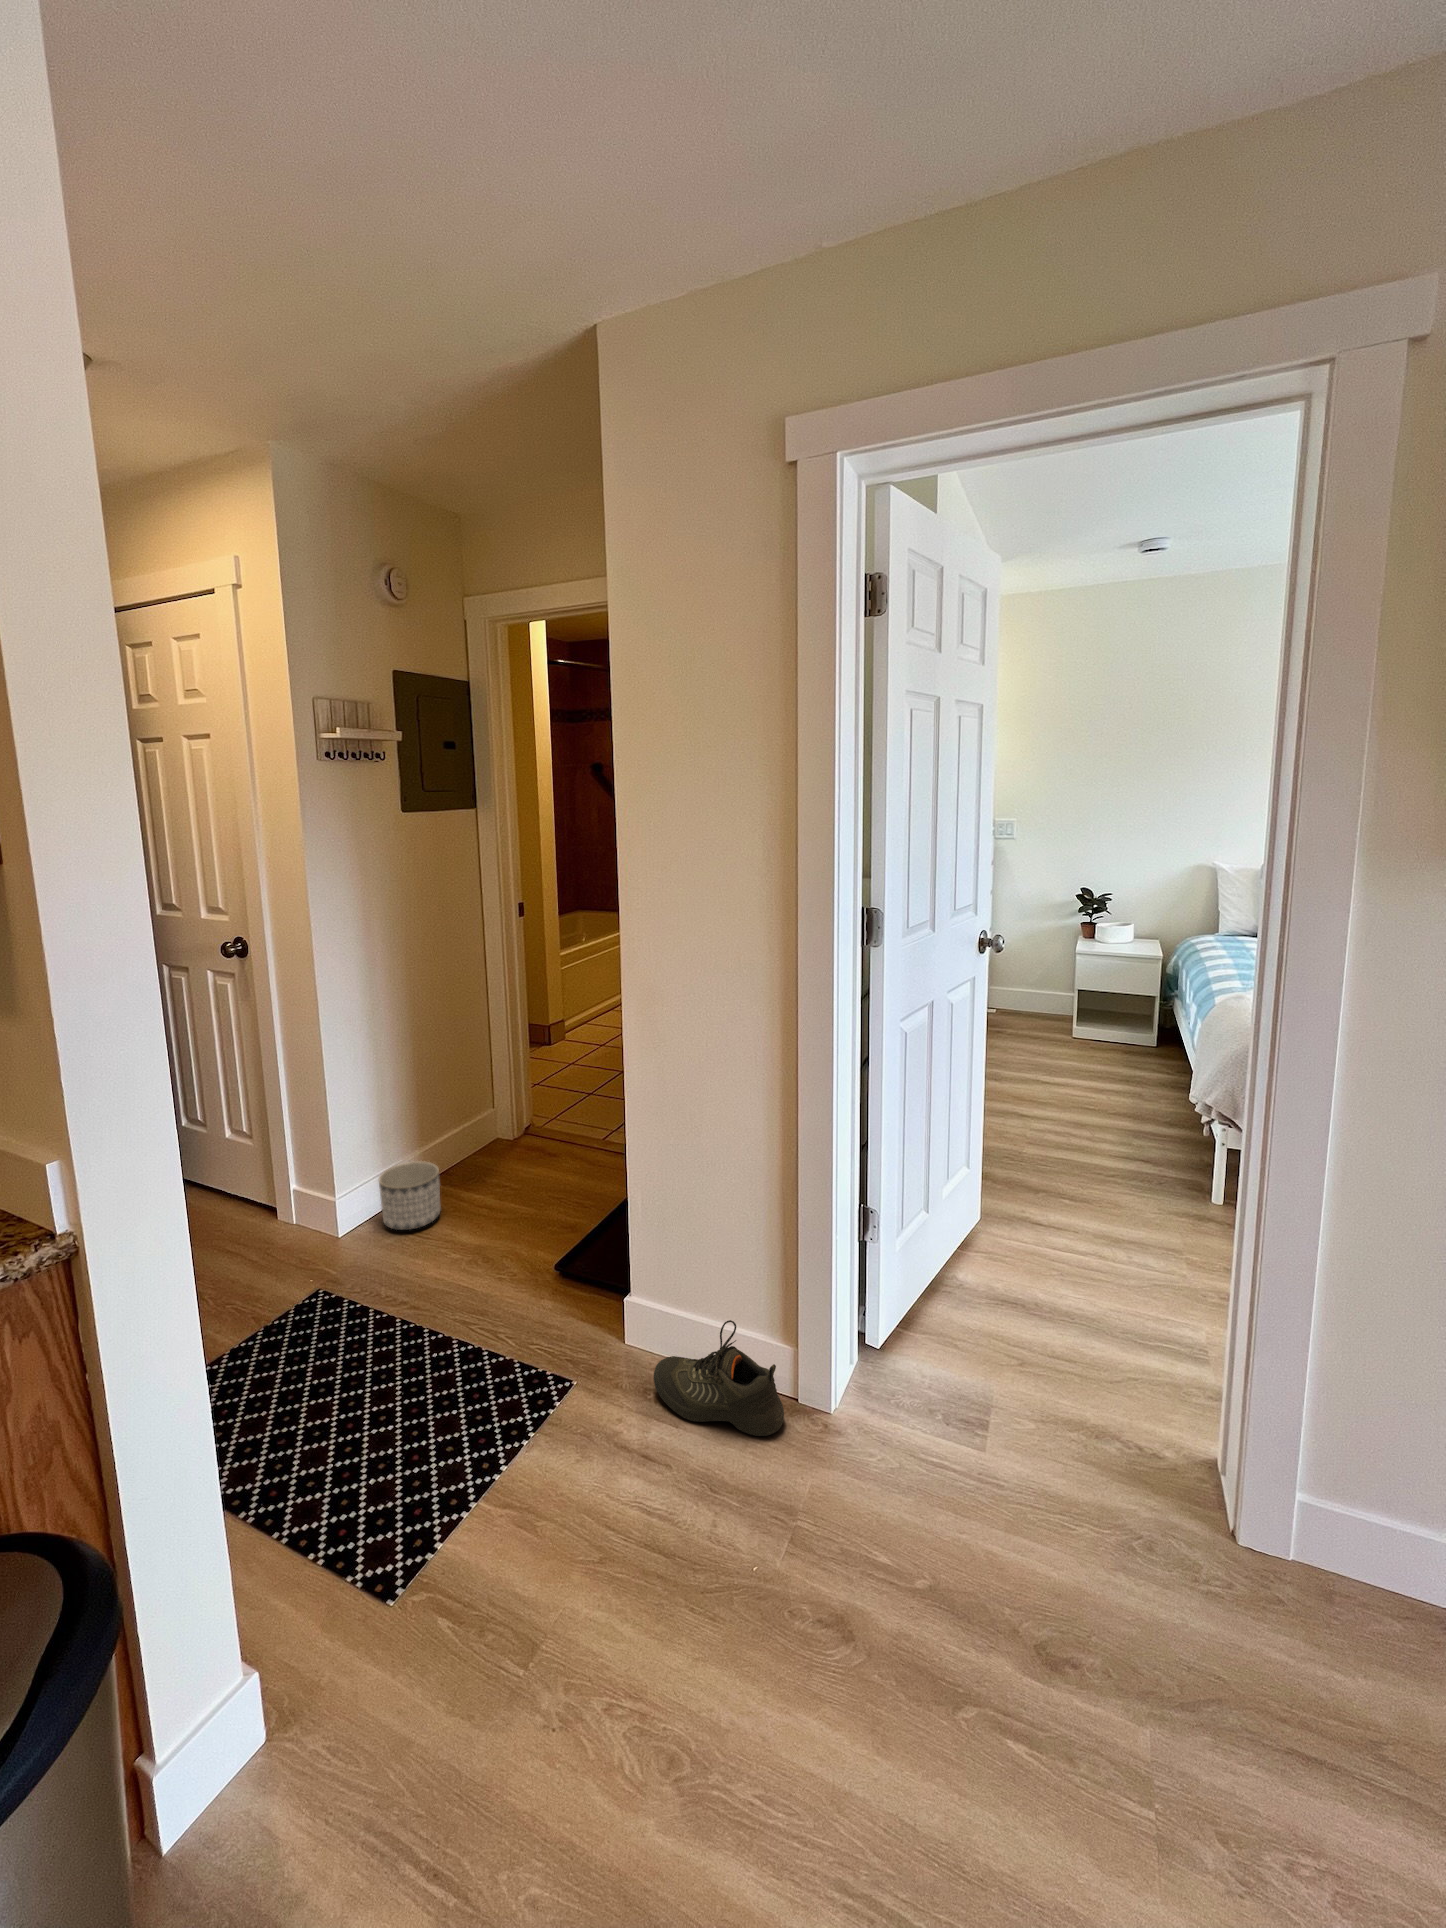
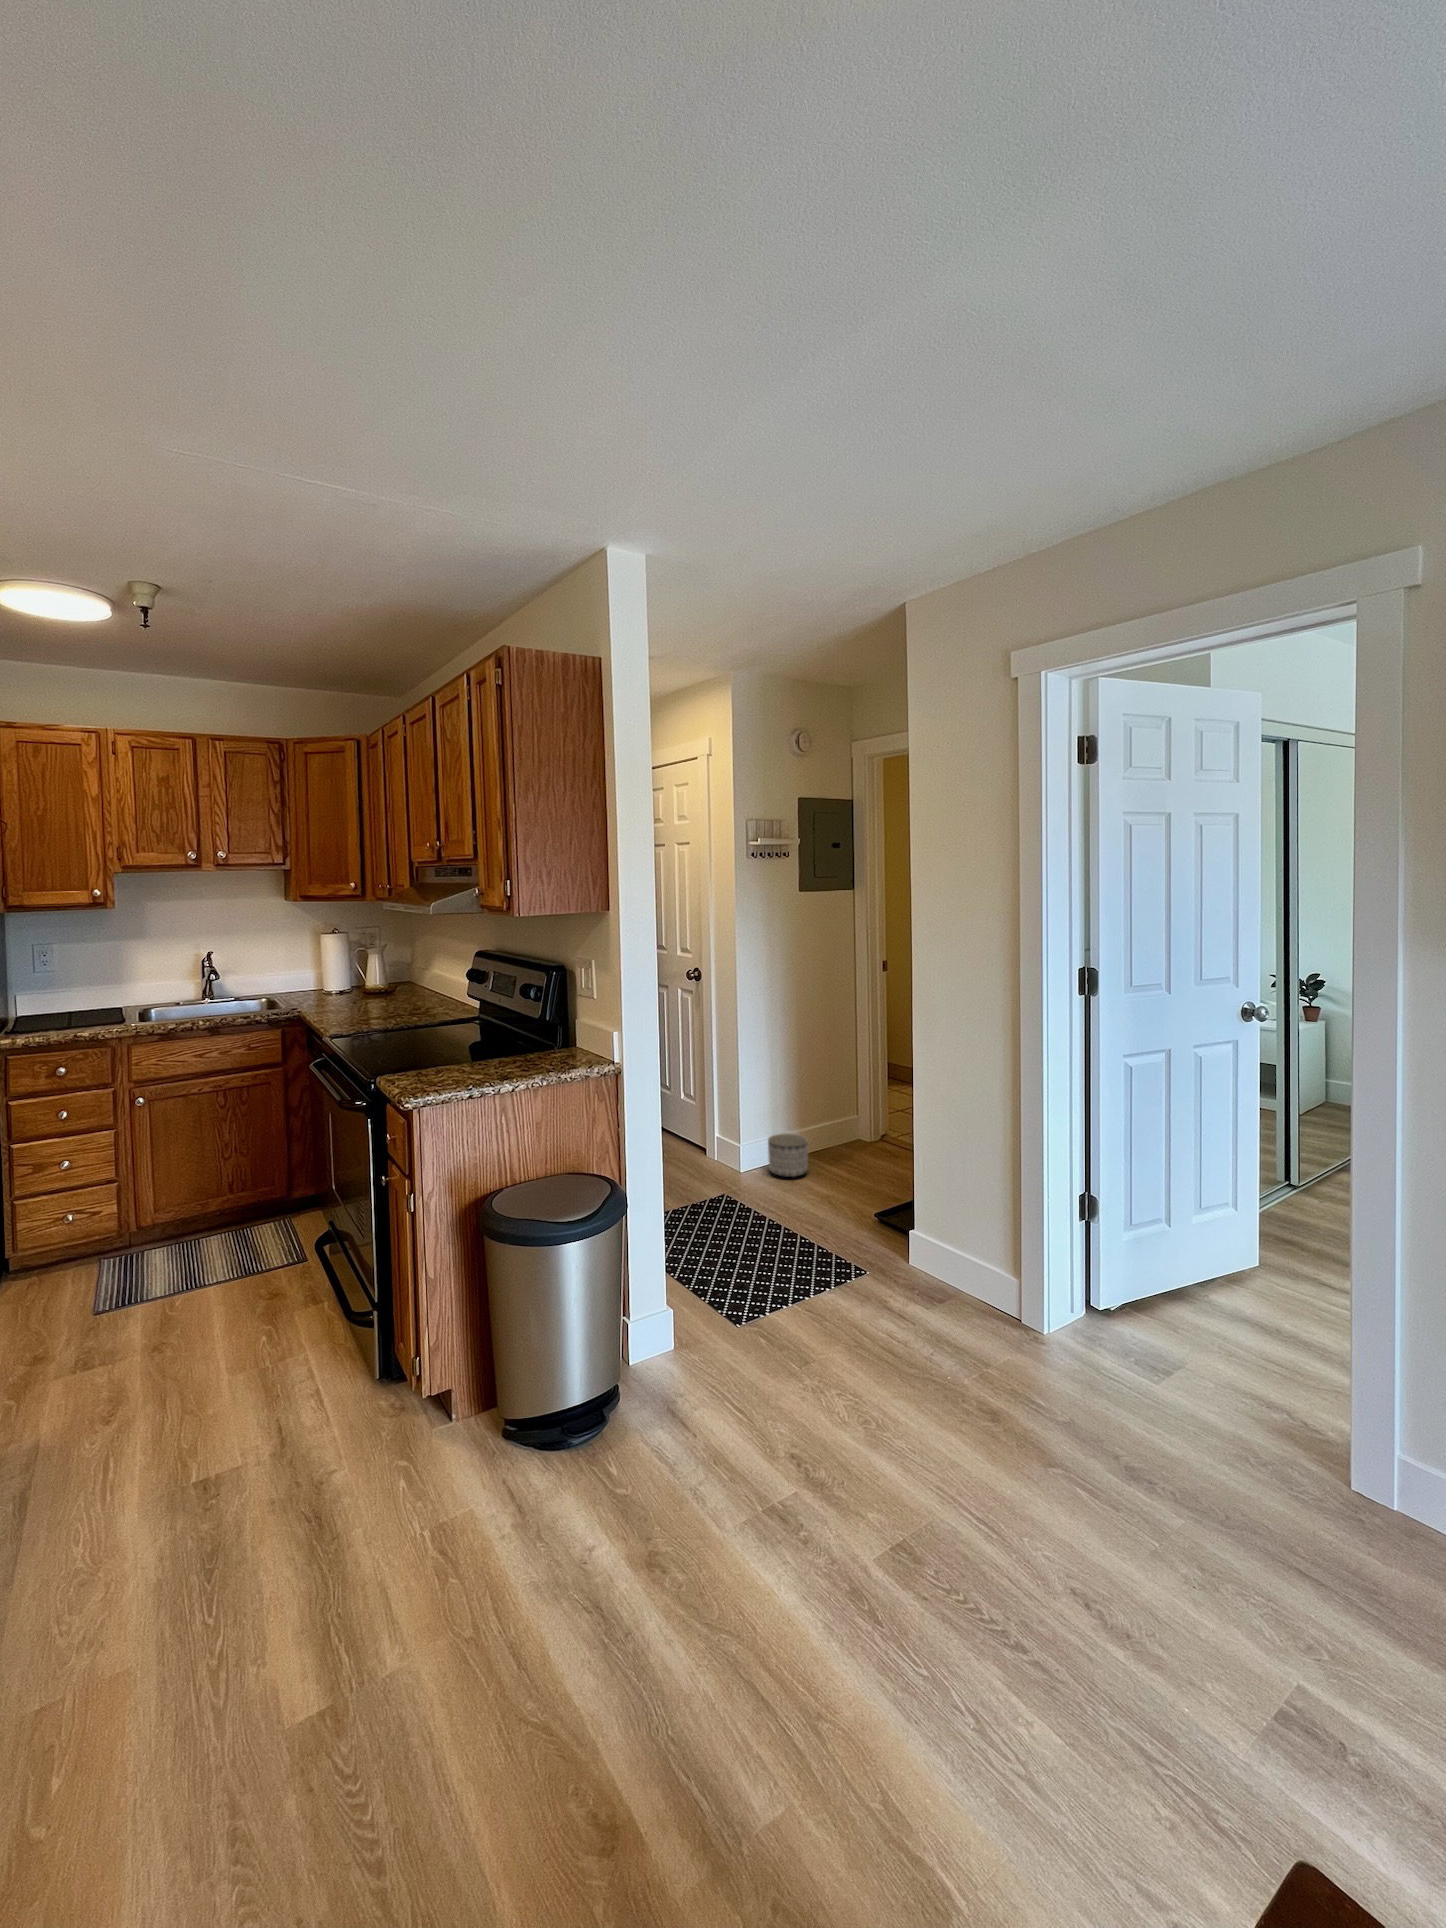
shoe: present [654,1320,784,1436] -> none [919,1248,1005,1328]

